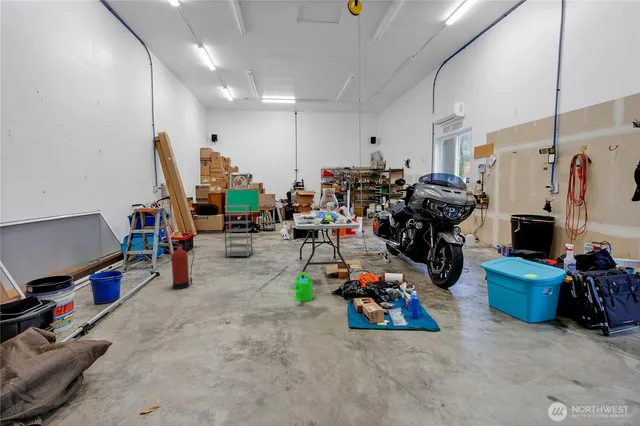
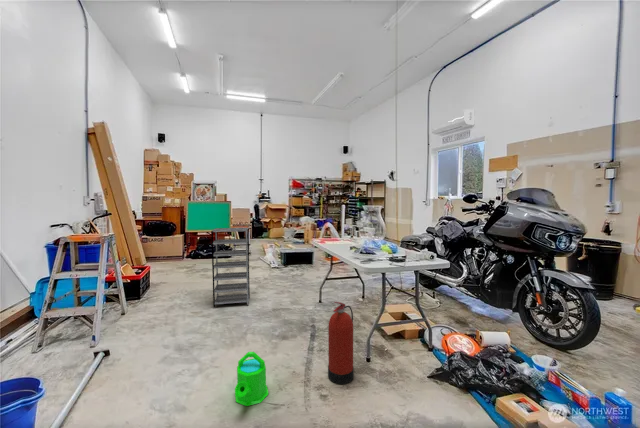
fire extinguisher: present [172,242,194,289] -> present [328,302,354,384]
watering can: present [294,272,314,301] -> present [235,352,269,406]

